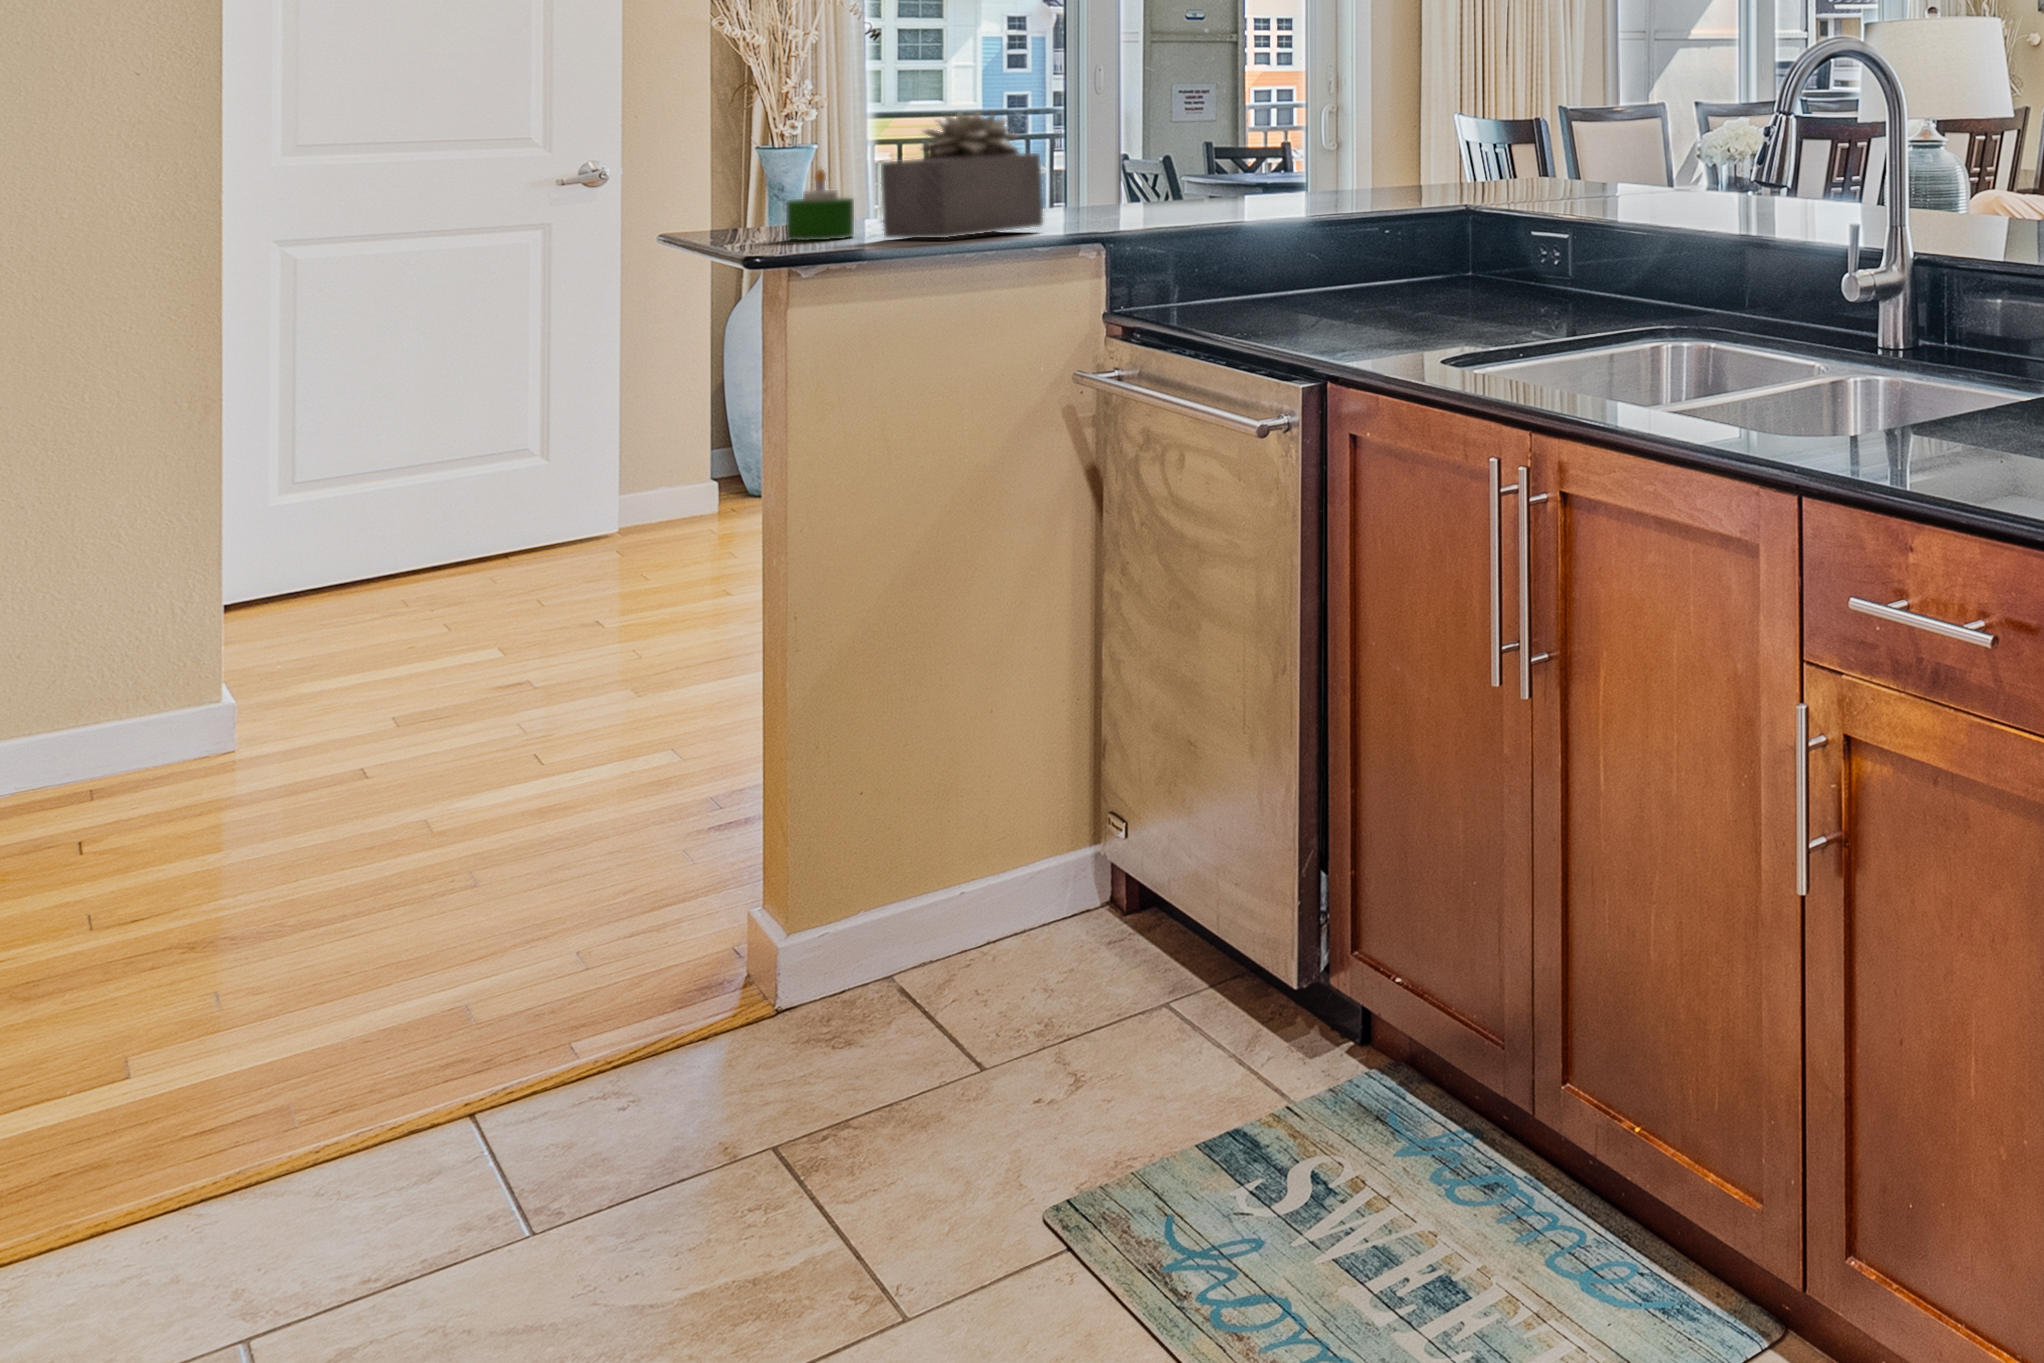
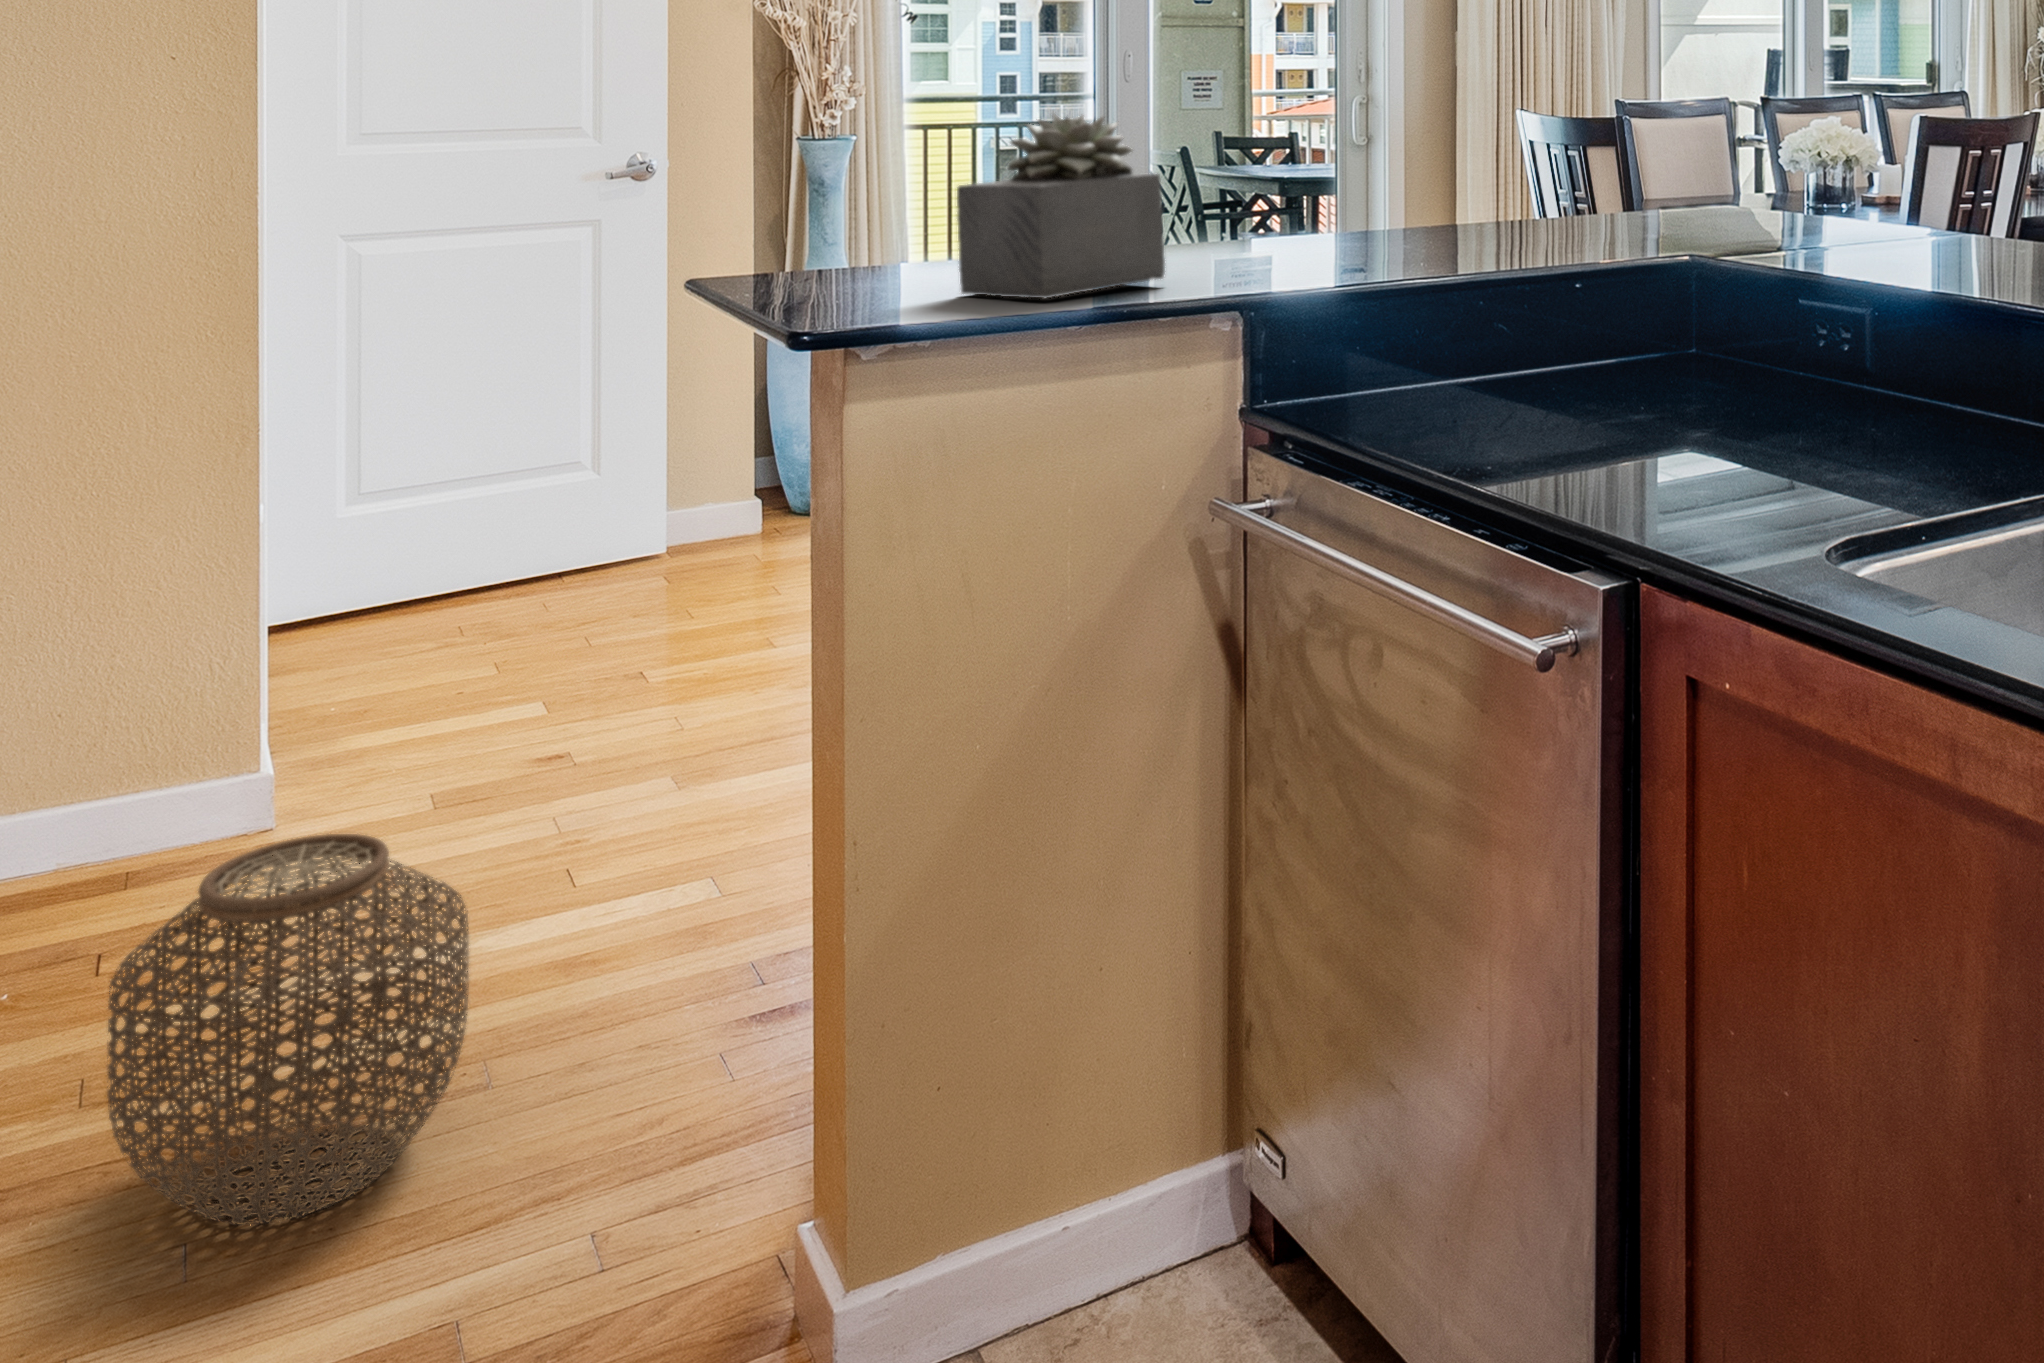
candle: present [786,169,854,240] -> none [836,191,920,293]
woven basket: none [162,681,473,968] -> present [107,834,468,1225]

